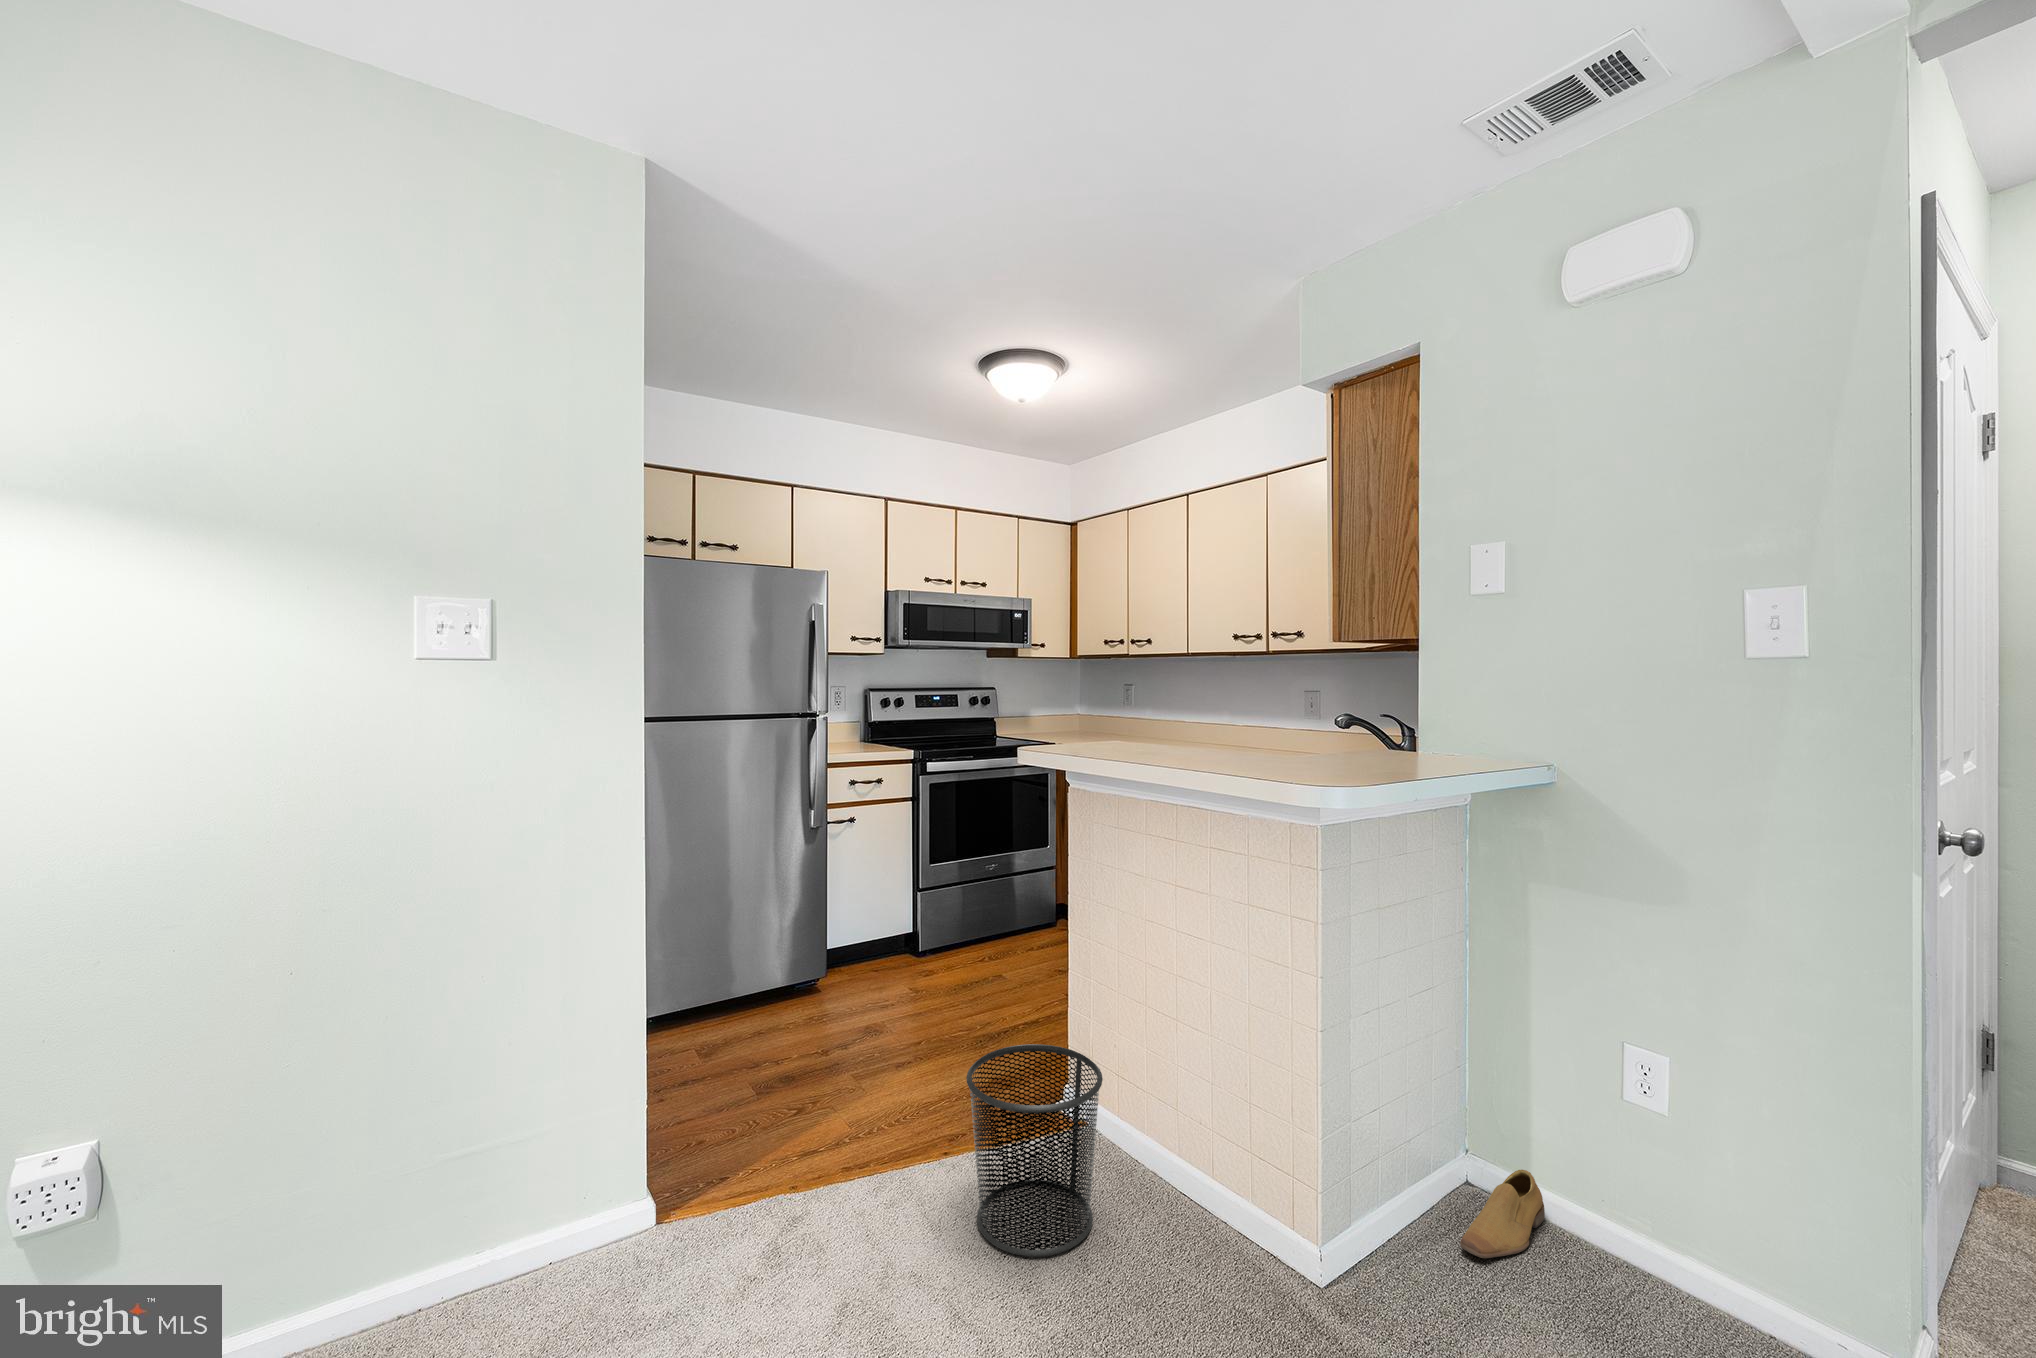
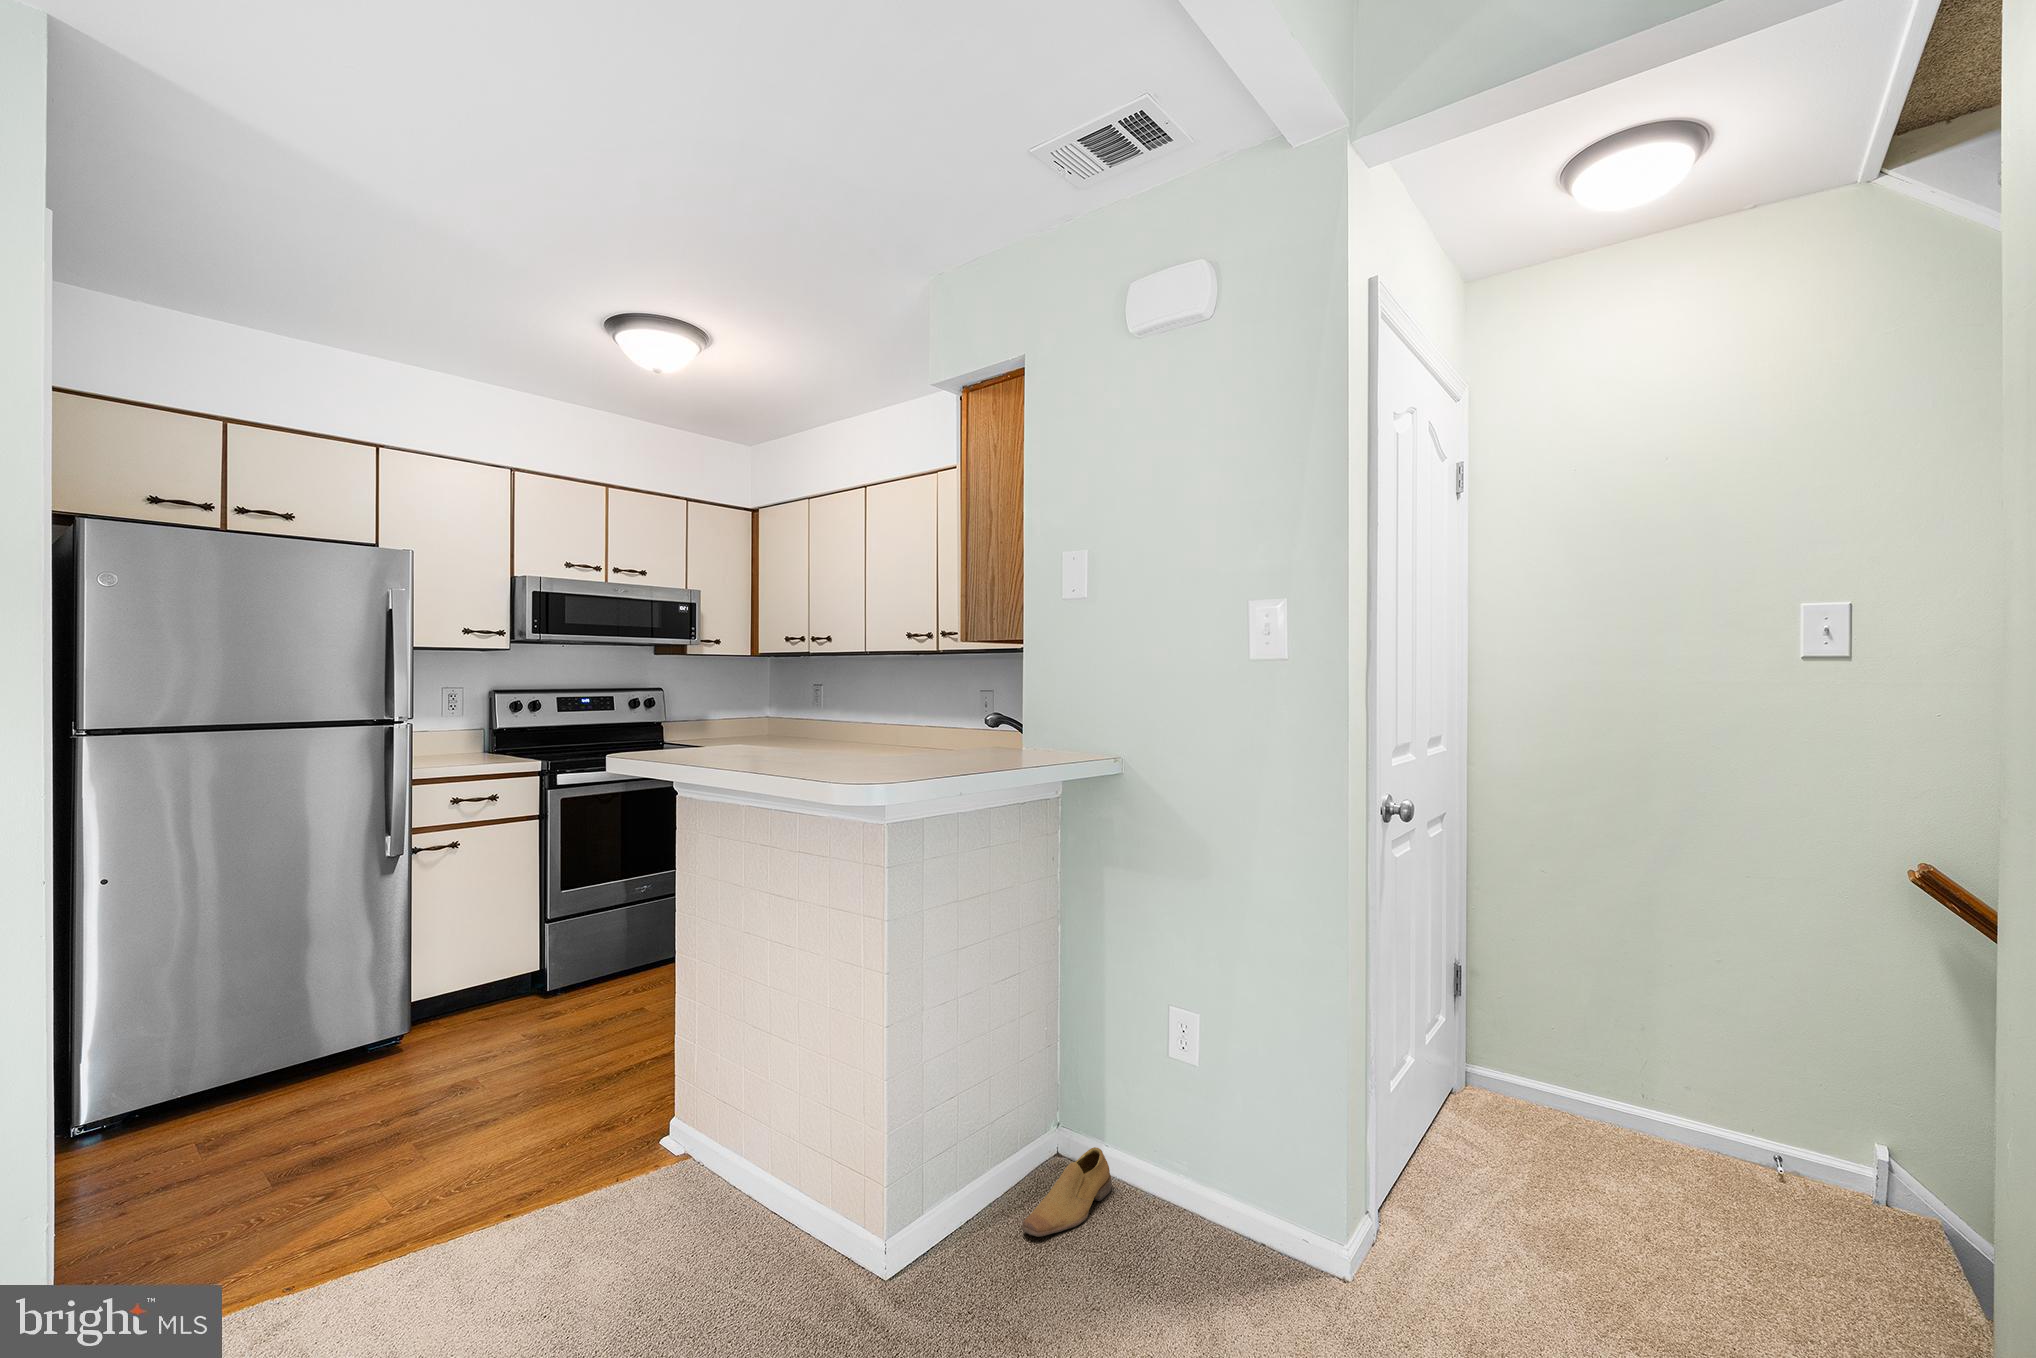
waste bin: present [966,1044,1103,1257] -> none [497,1080,663,1313]

